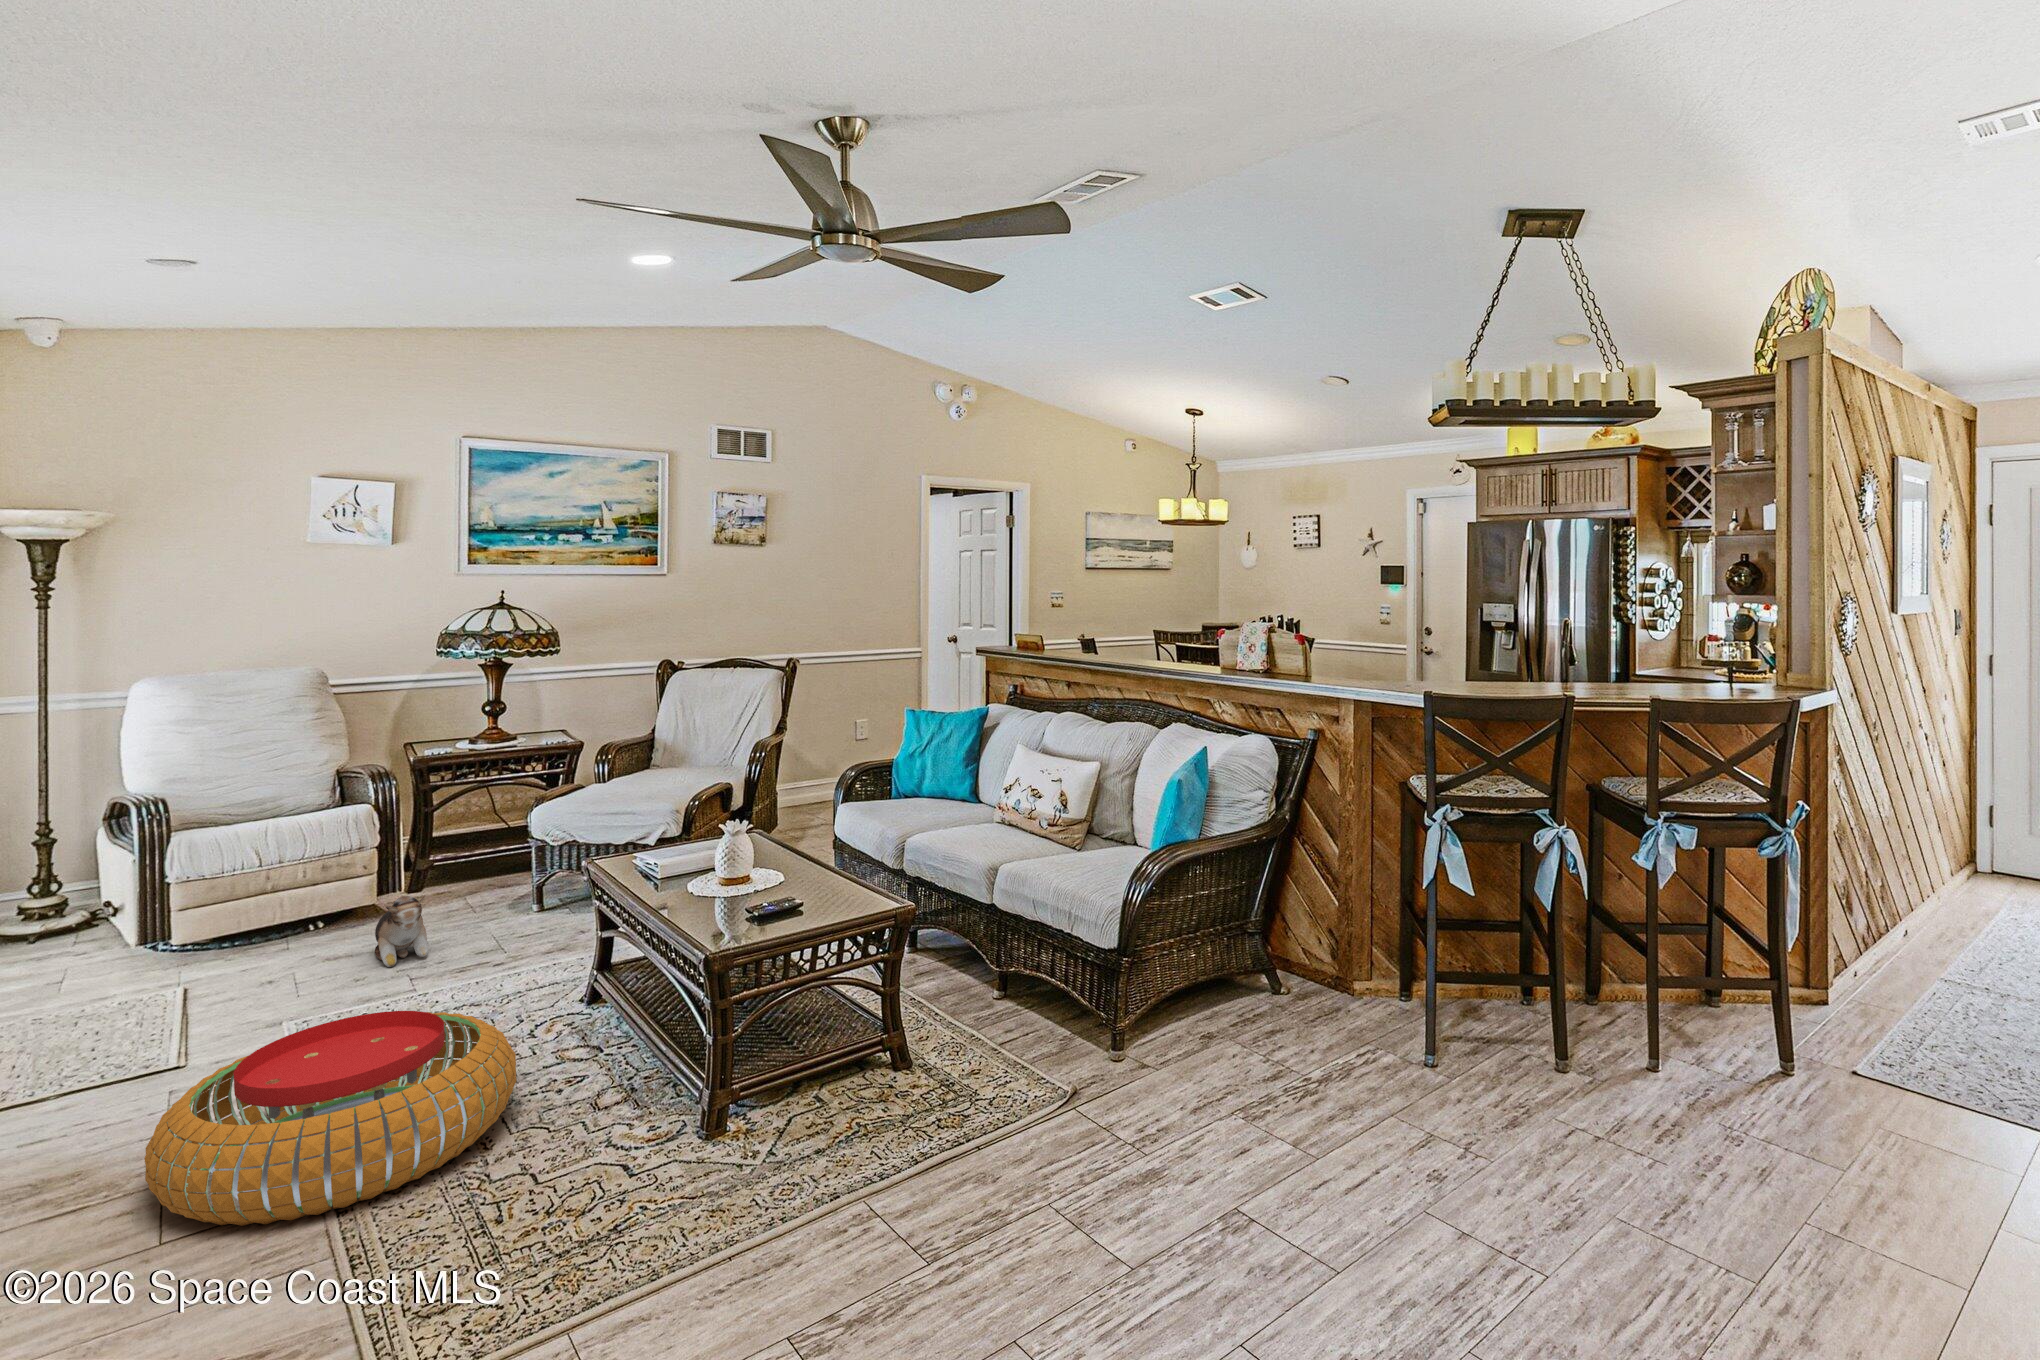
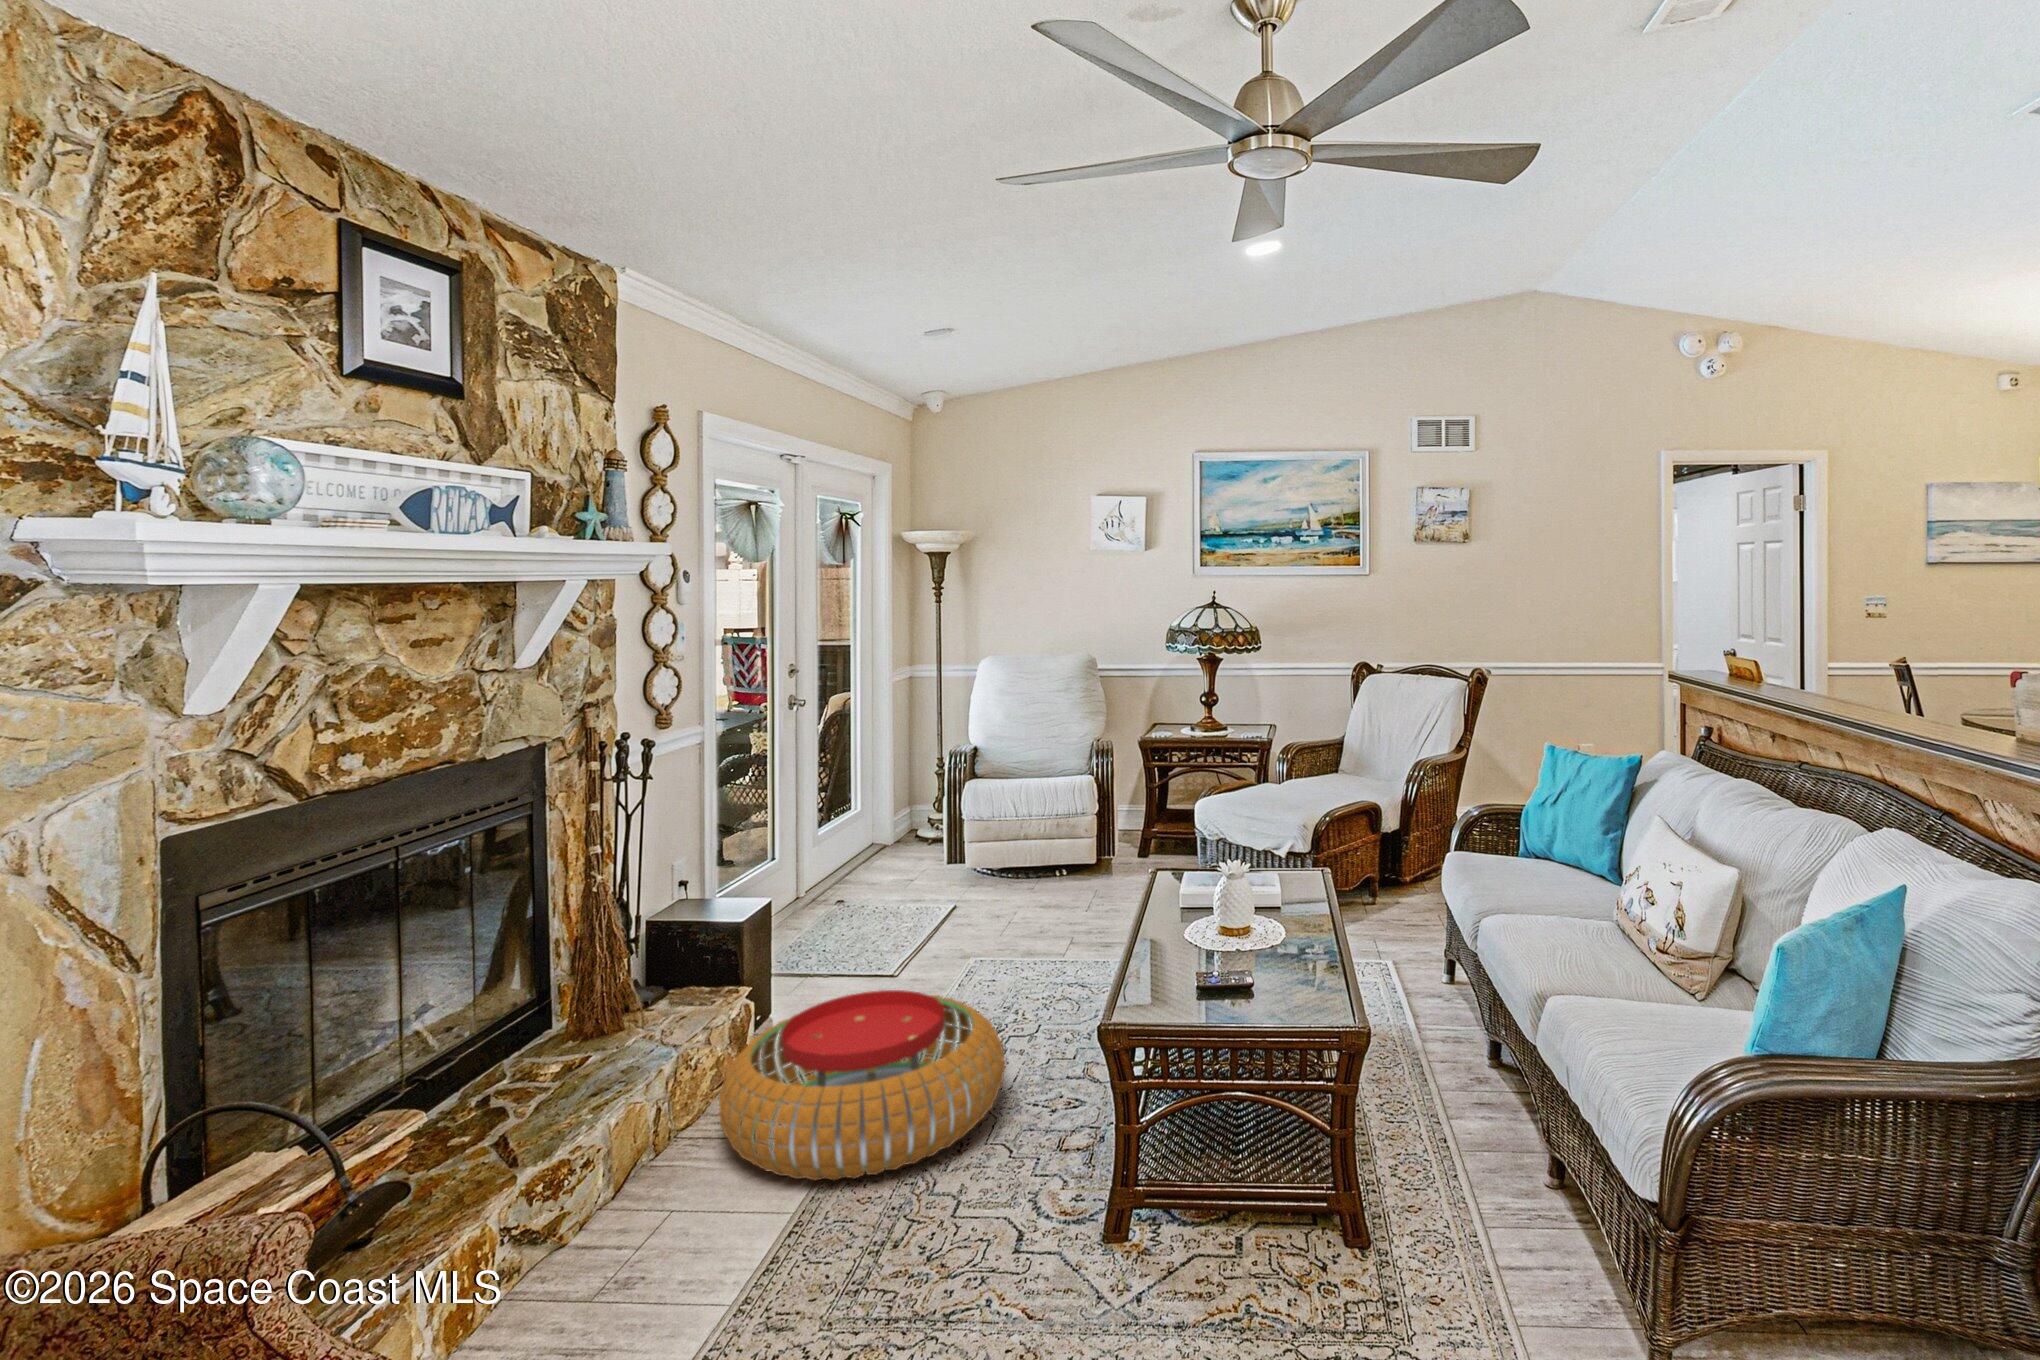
plush toy: present [375,896,428,967] -> none [1042,873,1087,937]

